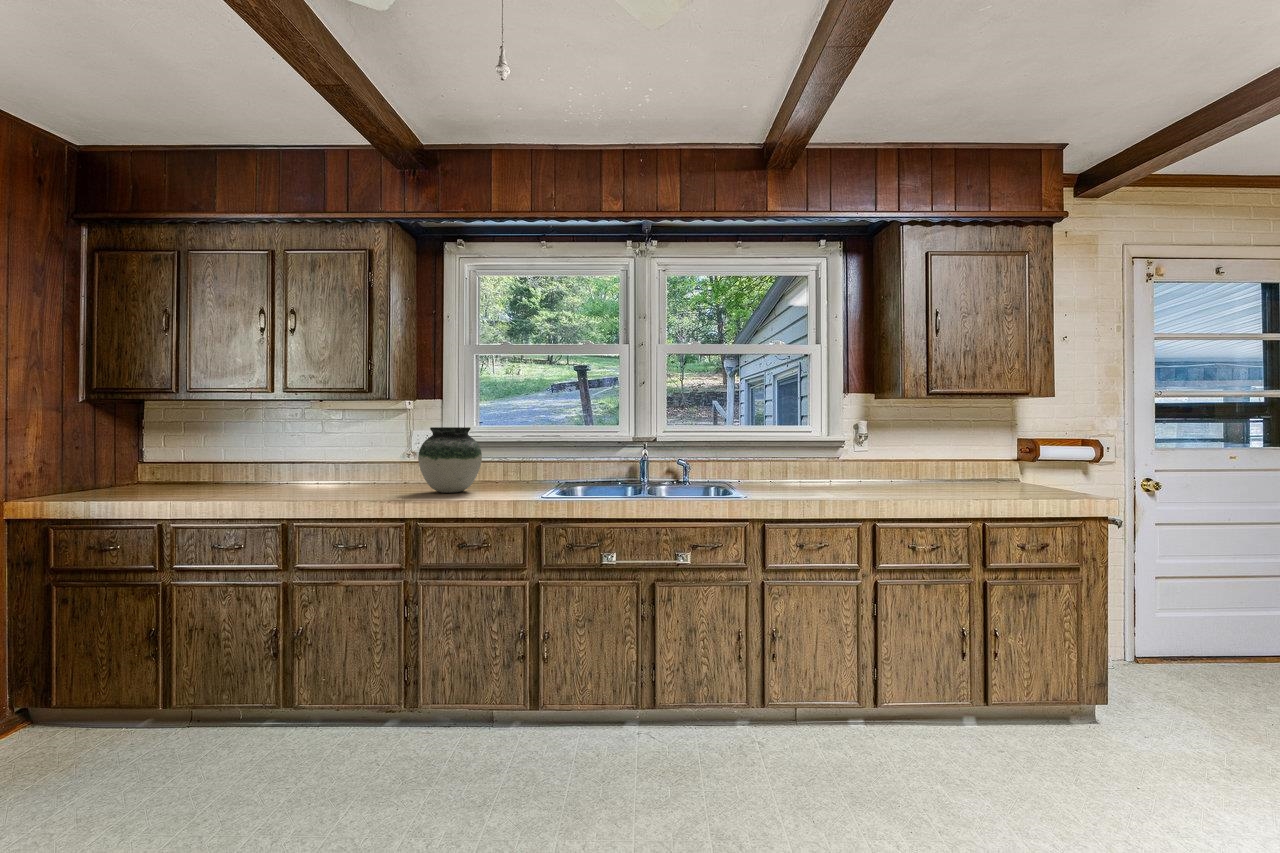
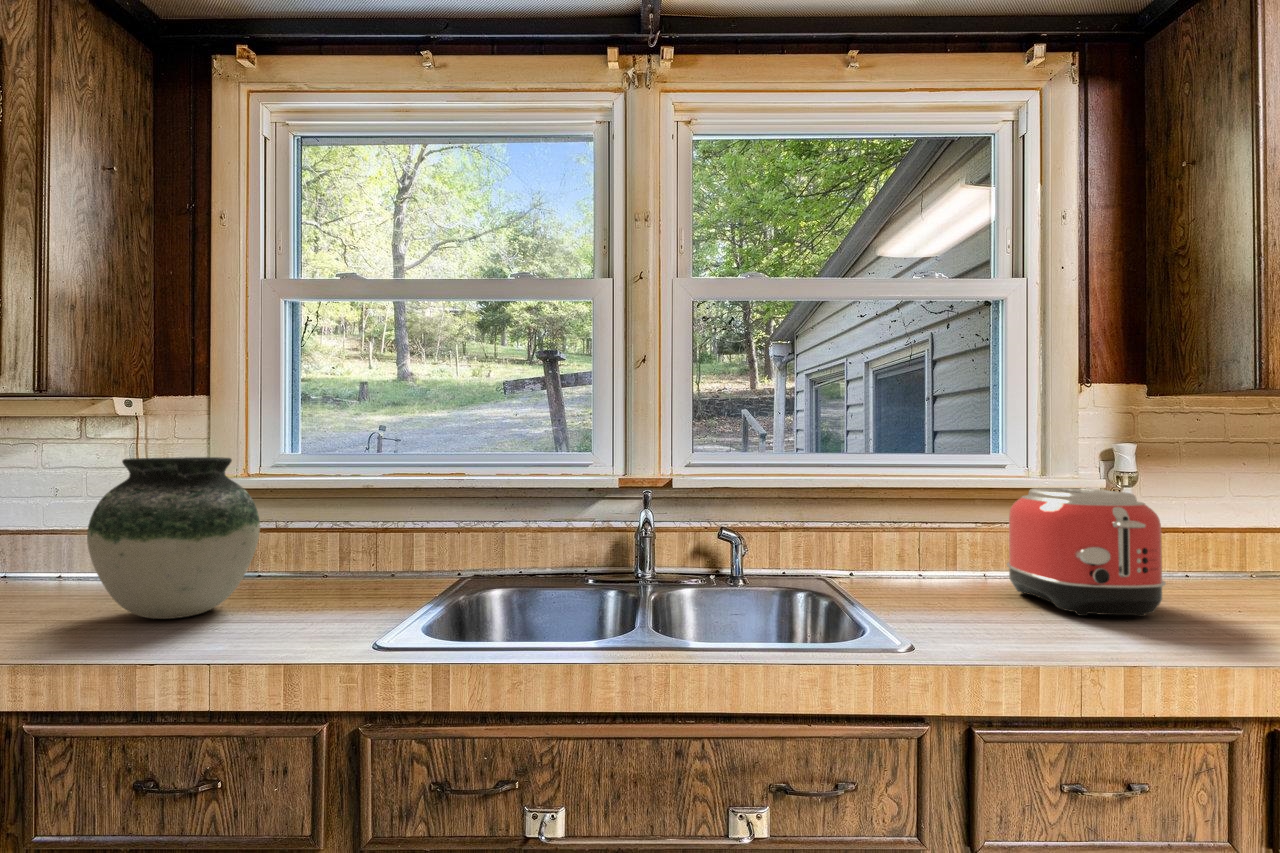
toaster: none [803,440,858,491] -> present [1007,488,1166,617]

